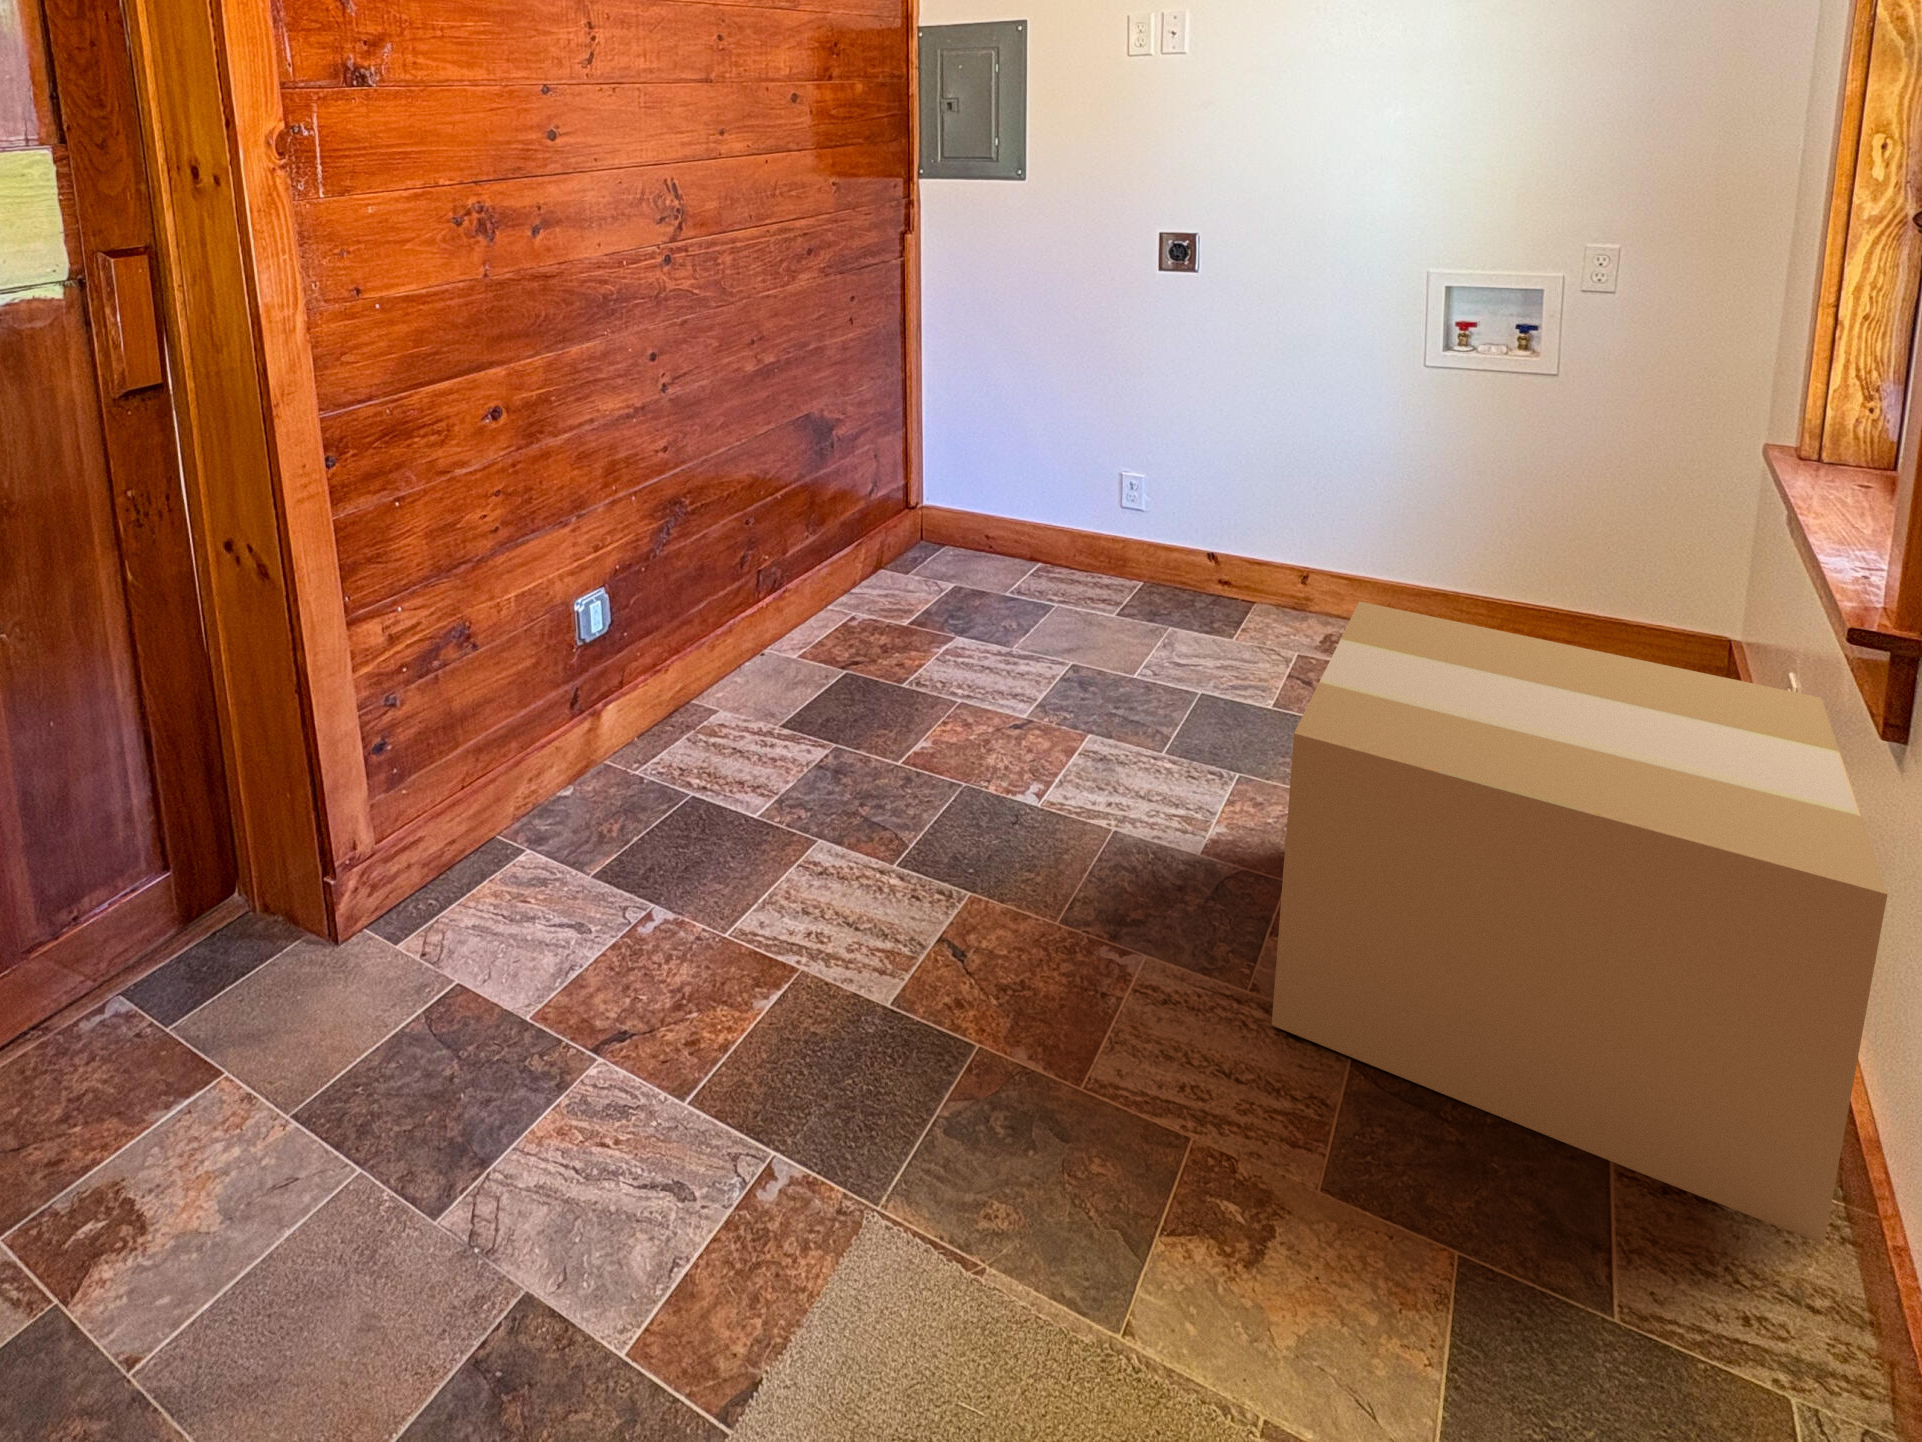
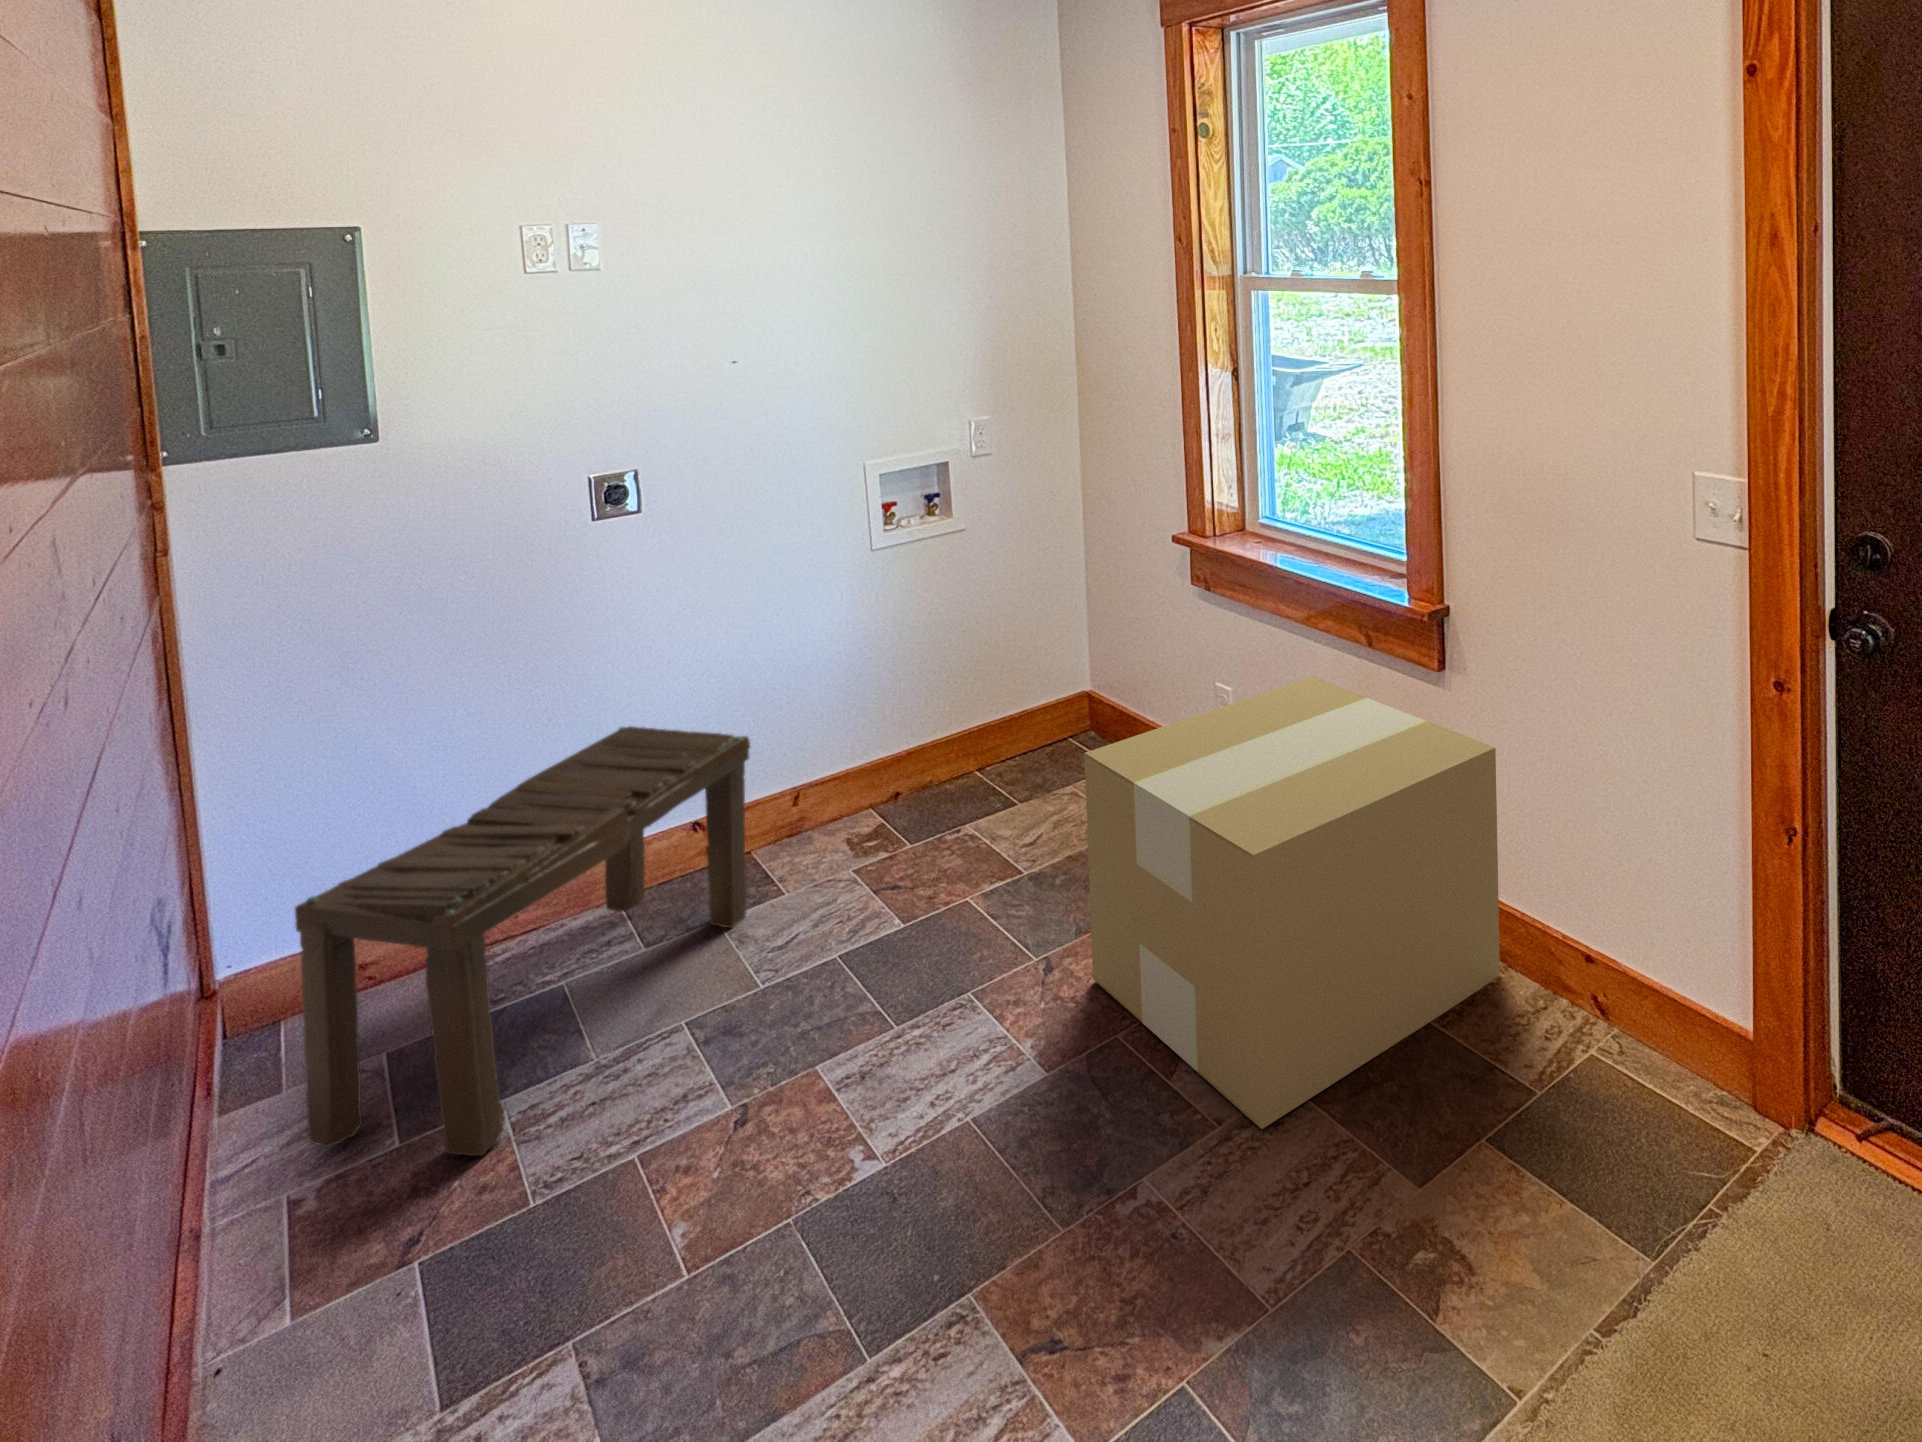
bench: none [881,442,1208,650] -> present [295,726,750,1156]

